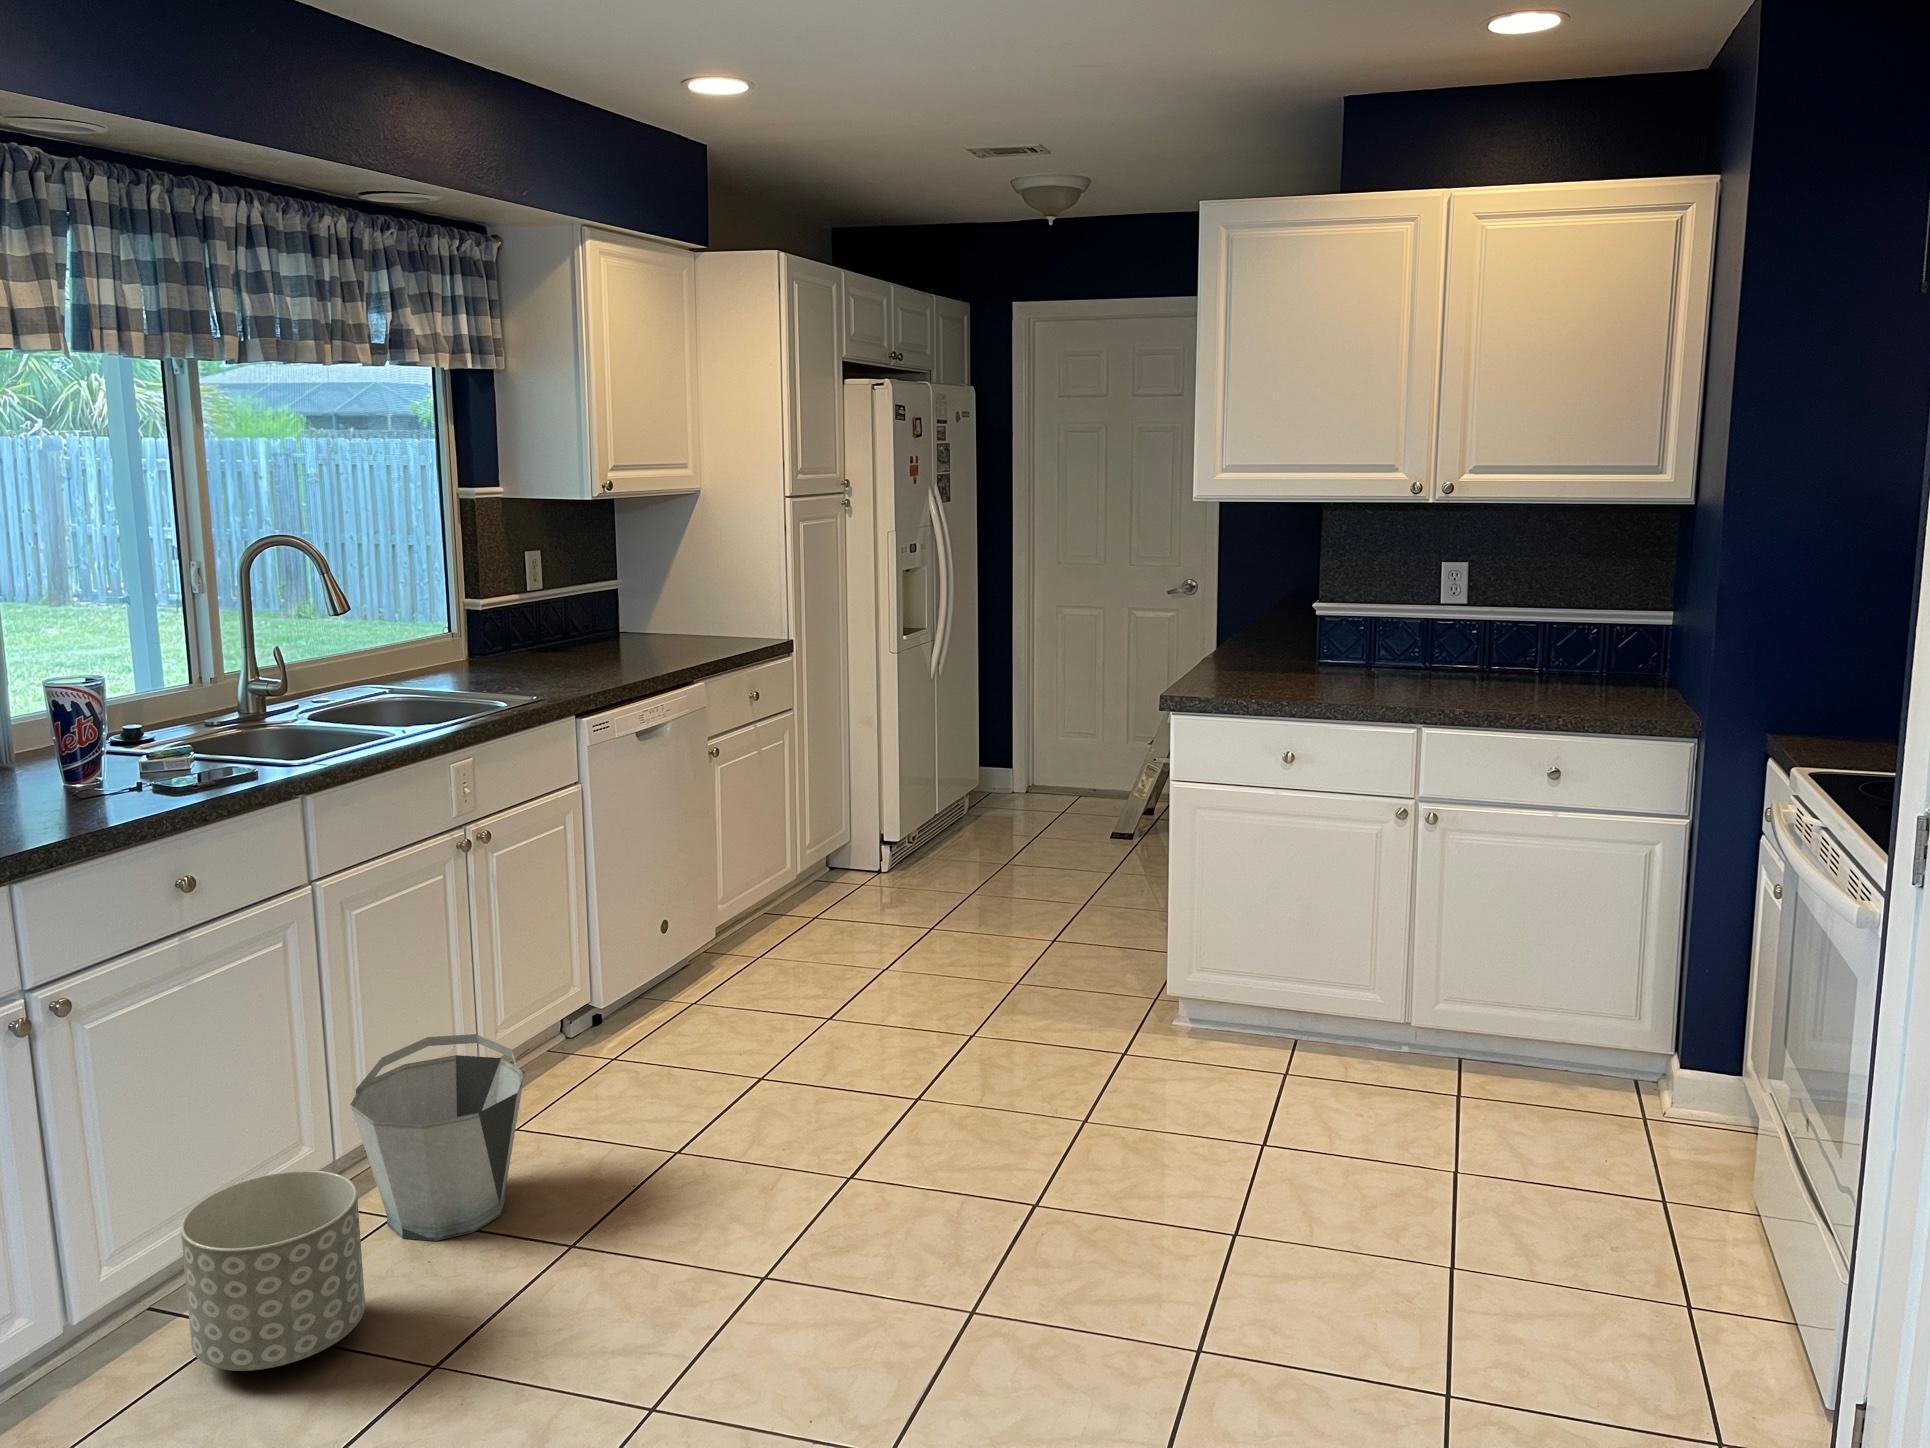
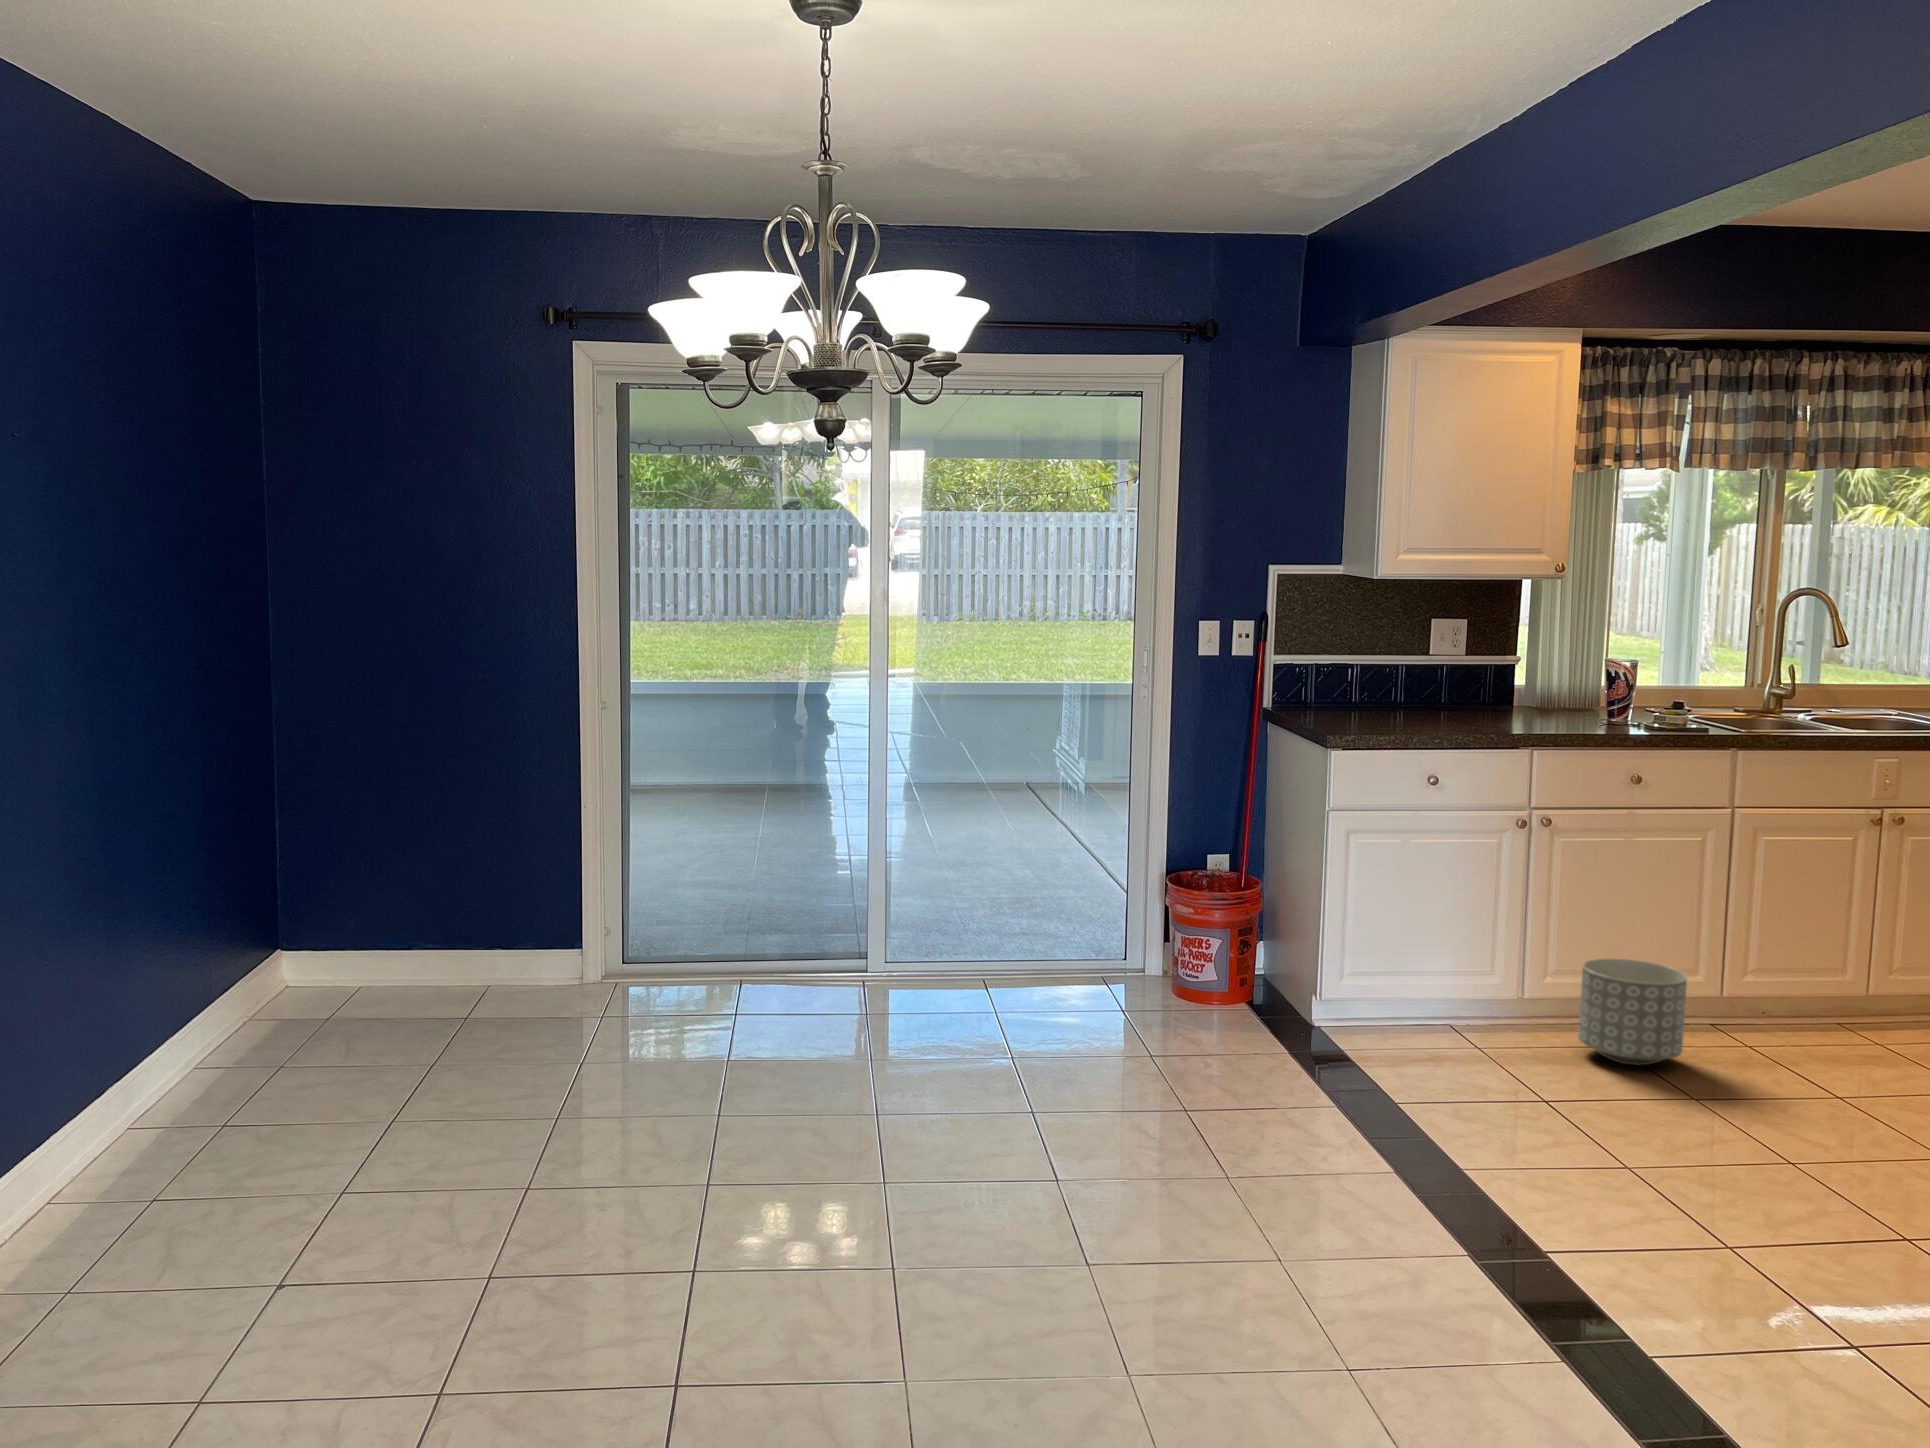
bucket: present [350,1034,525,1241] -> none [1727,938,1856,1070]

